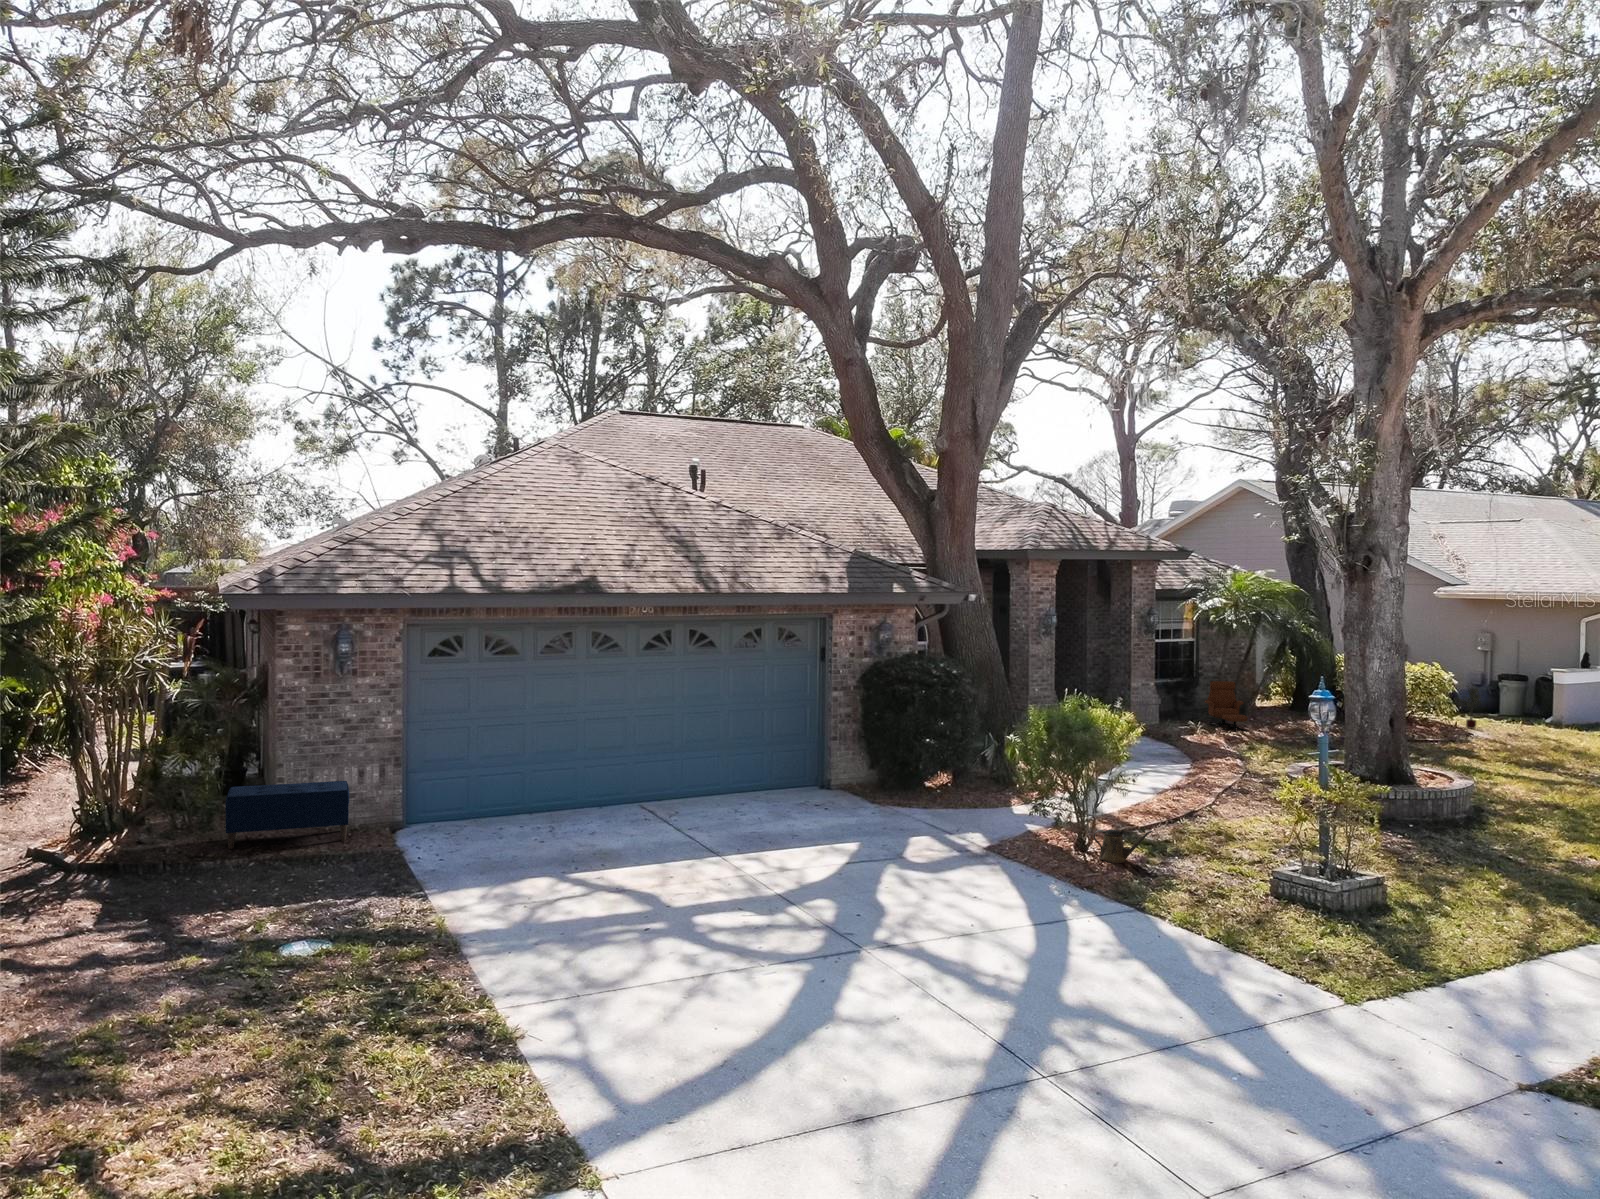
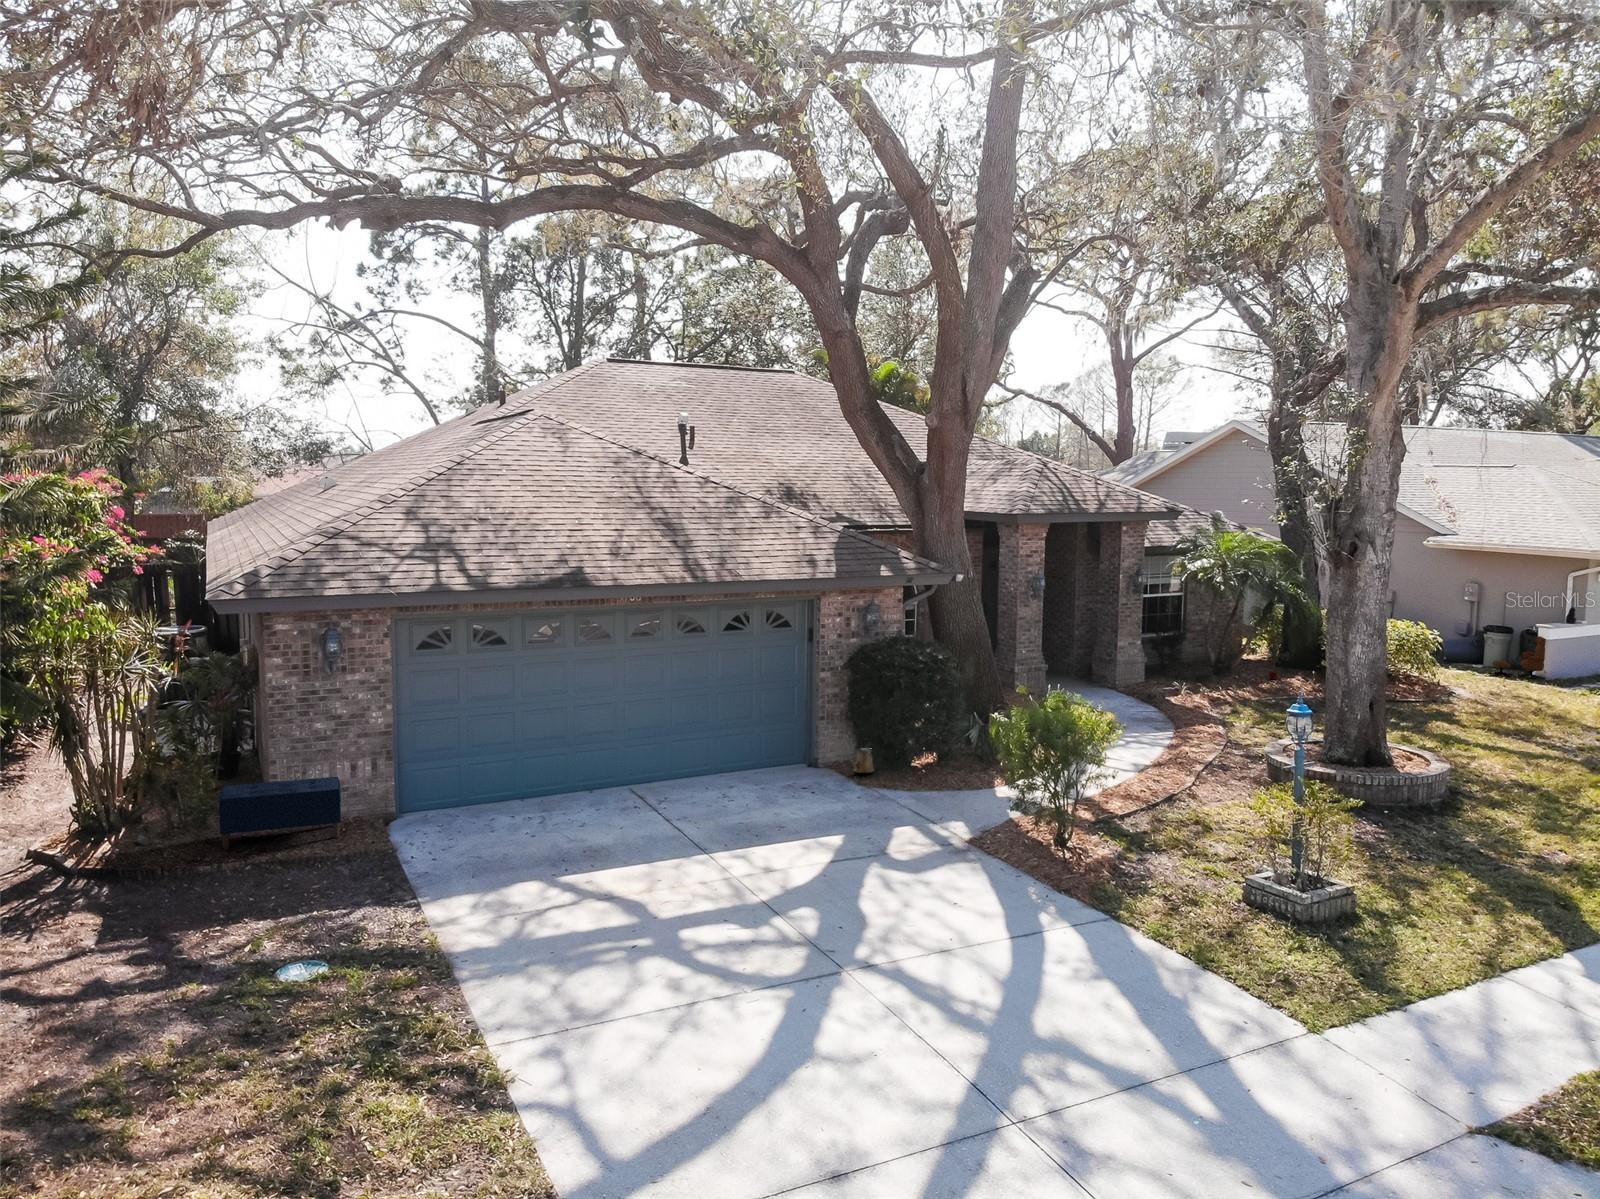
lounge chair: present [1204,681,1248,732] -> present [1488,636,1546,680]
potted tree: present [1457,684,1481,729] -> present [1266,638,1290,680]
watering can: present [1093,829,1152,863] -> present [846,748,874,773]

